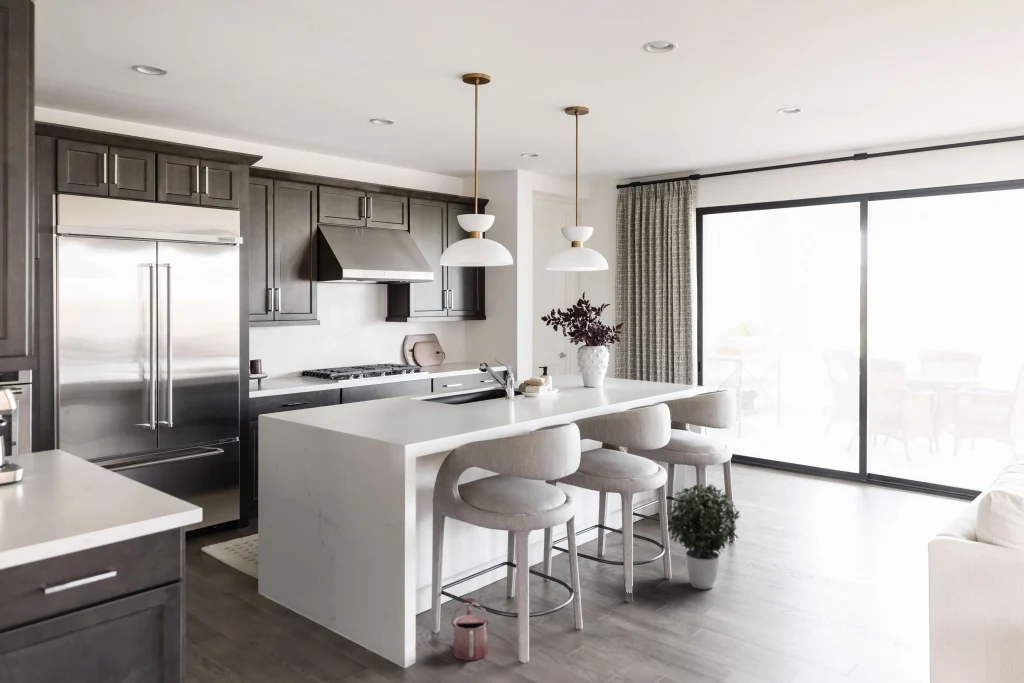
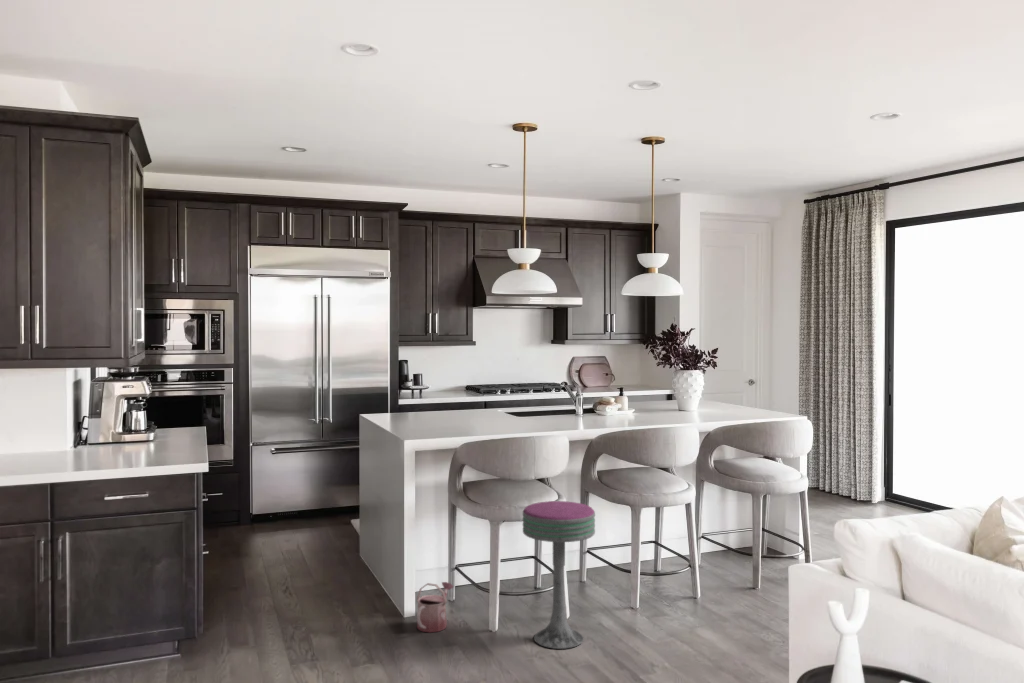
potted plant: present [668,484,740,589] -> none [667,512,744,620]
bar stool: none [574,489,653,649] -> present [523,501,595,649]

